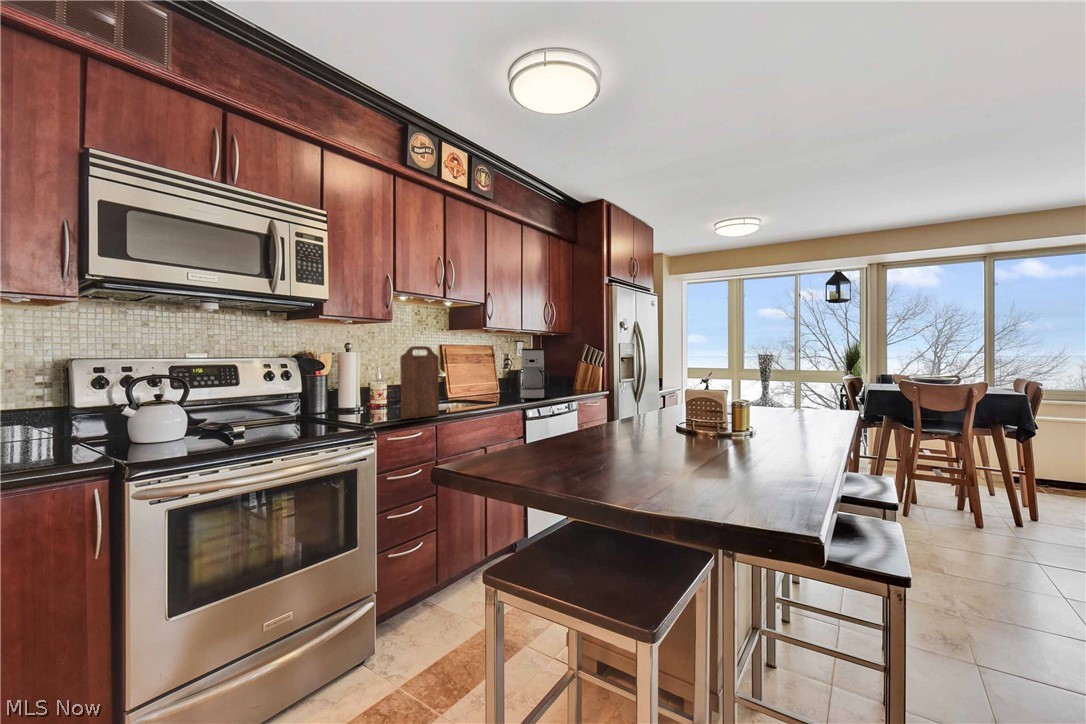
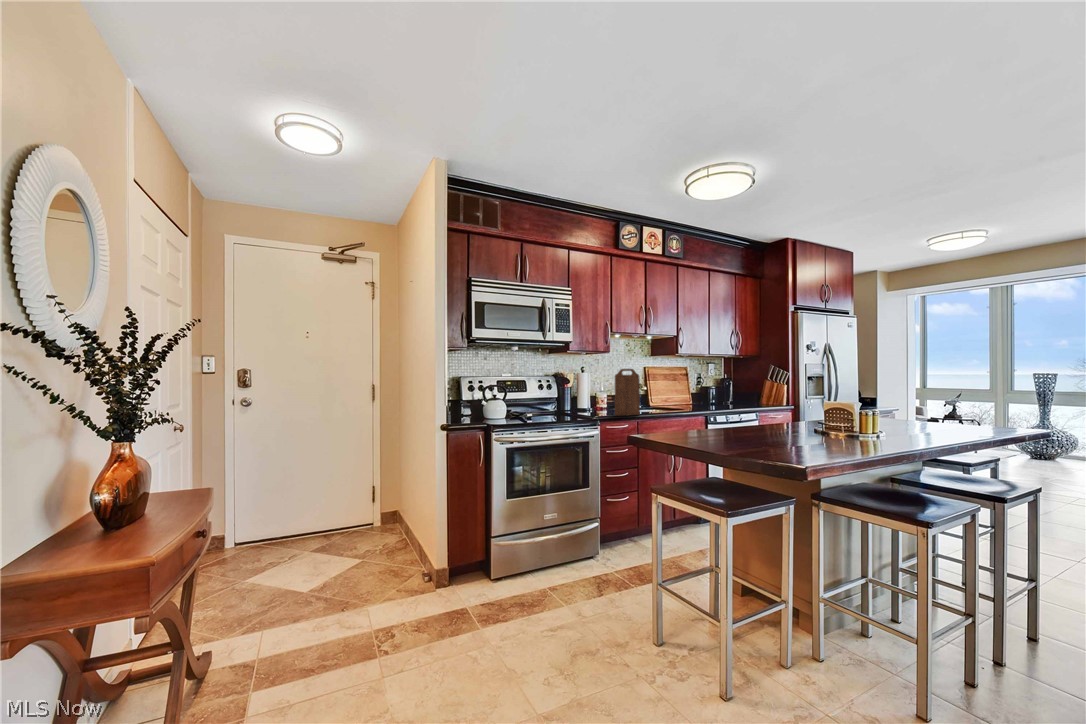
coffee maker: present [521,348,549,399] -> none [708,369,732,409]

